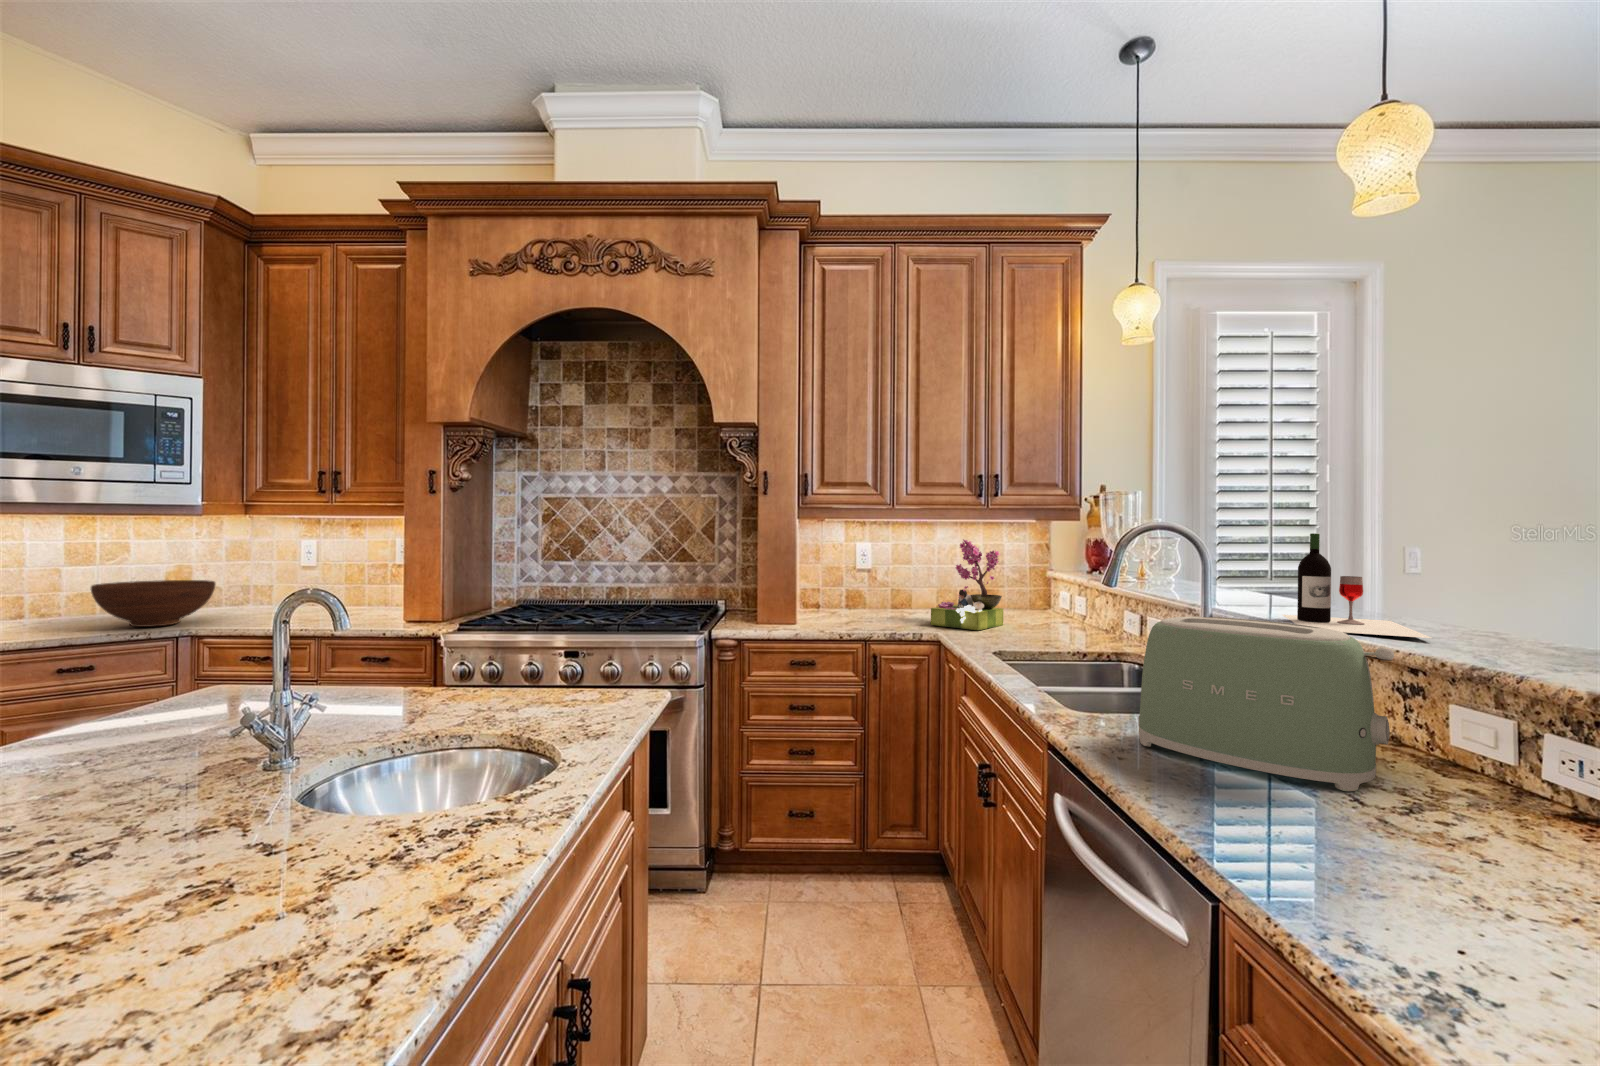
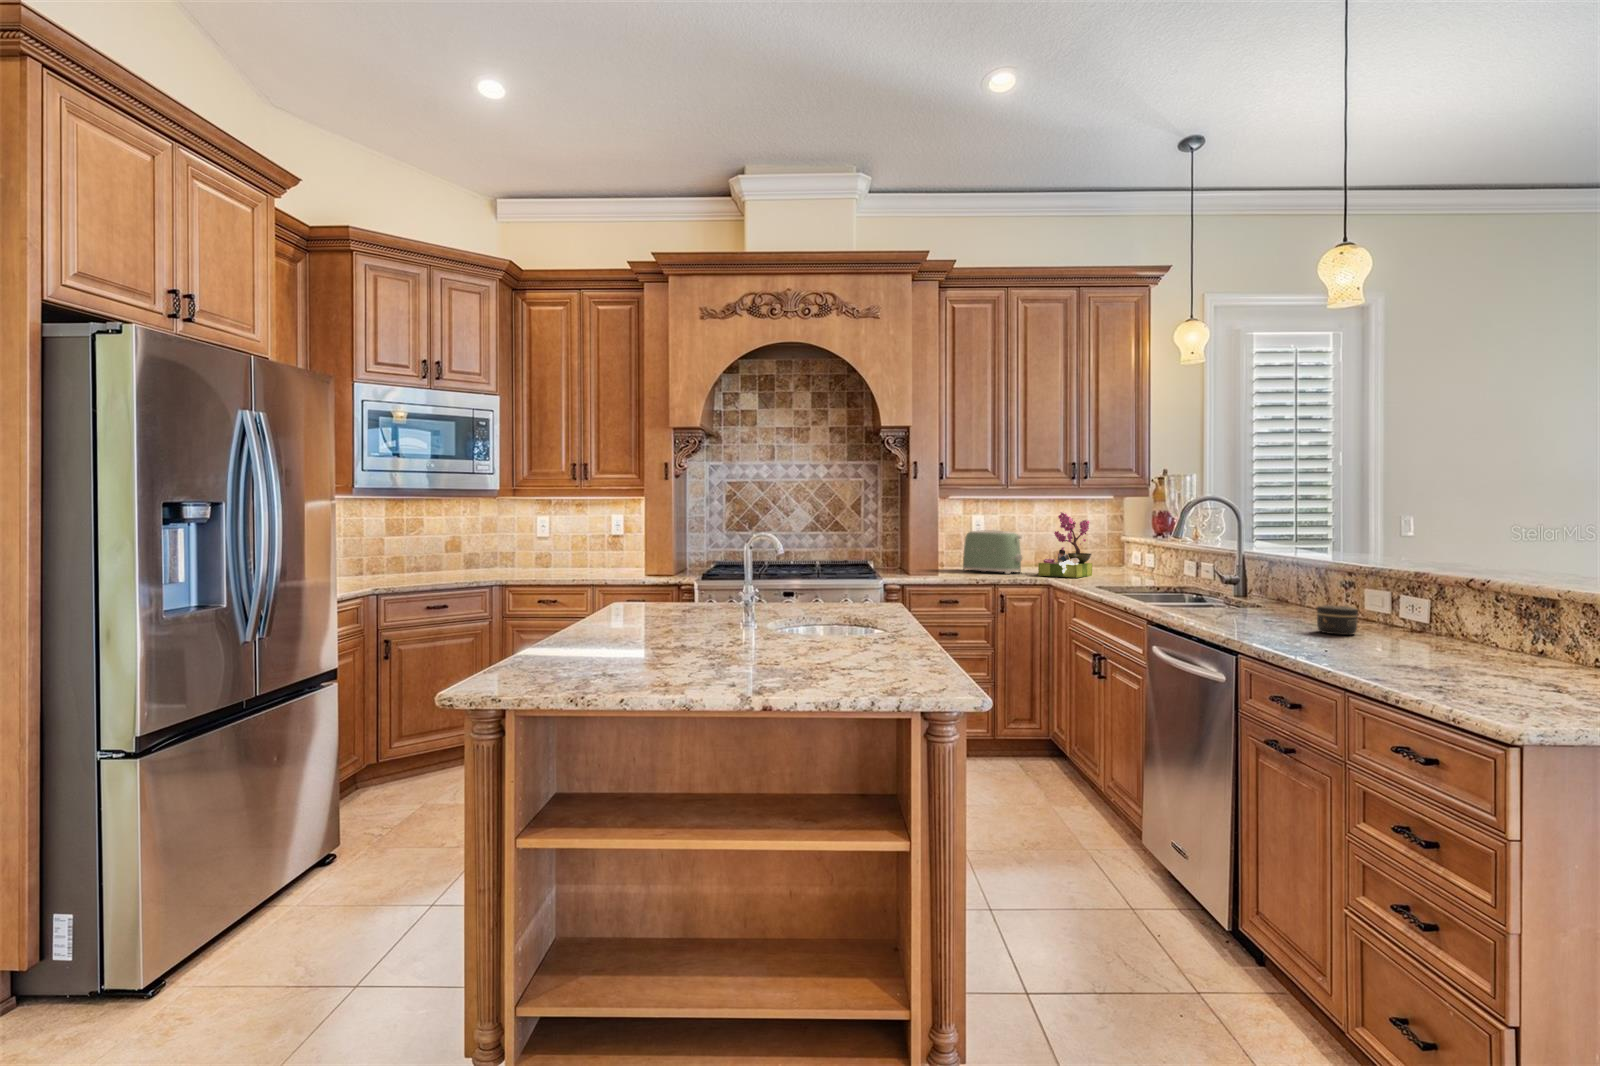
wine bottle: present [1283,533,1431,638] -> none [1256,503,1359,558]
fruit bowl: present [91,580,216,627] -> none [438,546,509,578]
toaster: present [1138,617,1394,791] -> present [963,530,1022,574]
jar: none [1389,764,1493,848] -> present [1317,605,1358,635]

